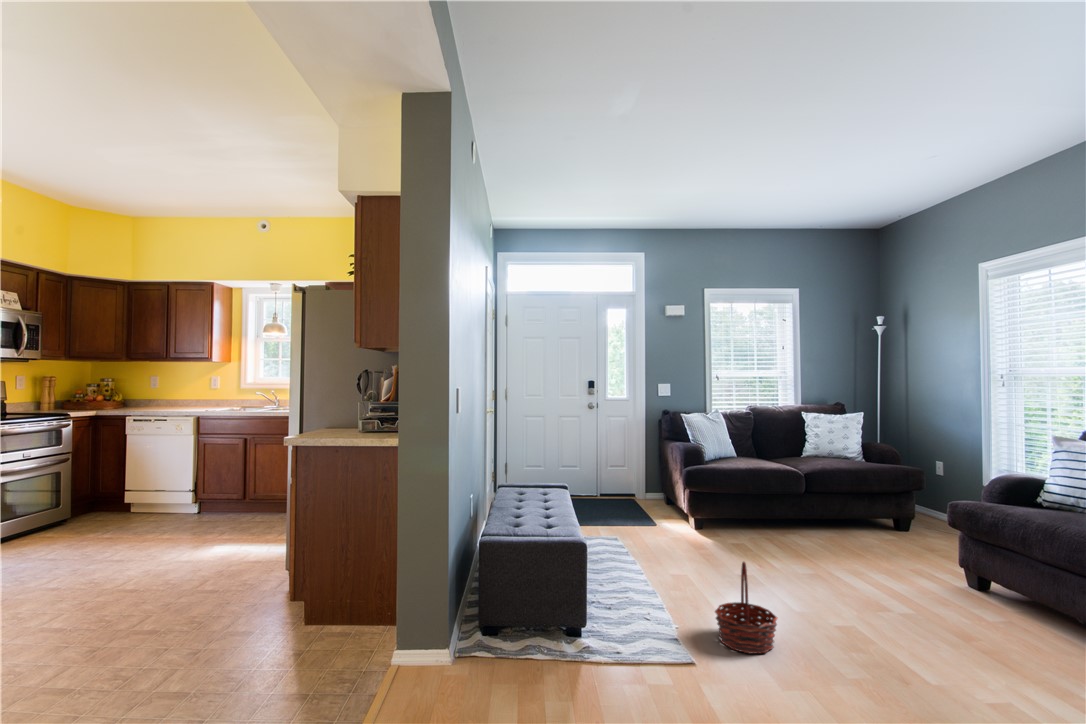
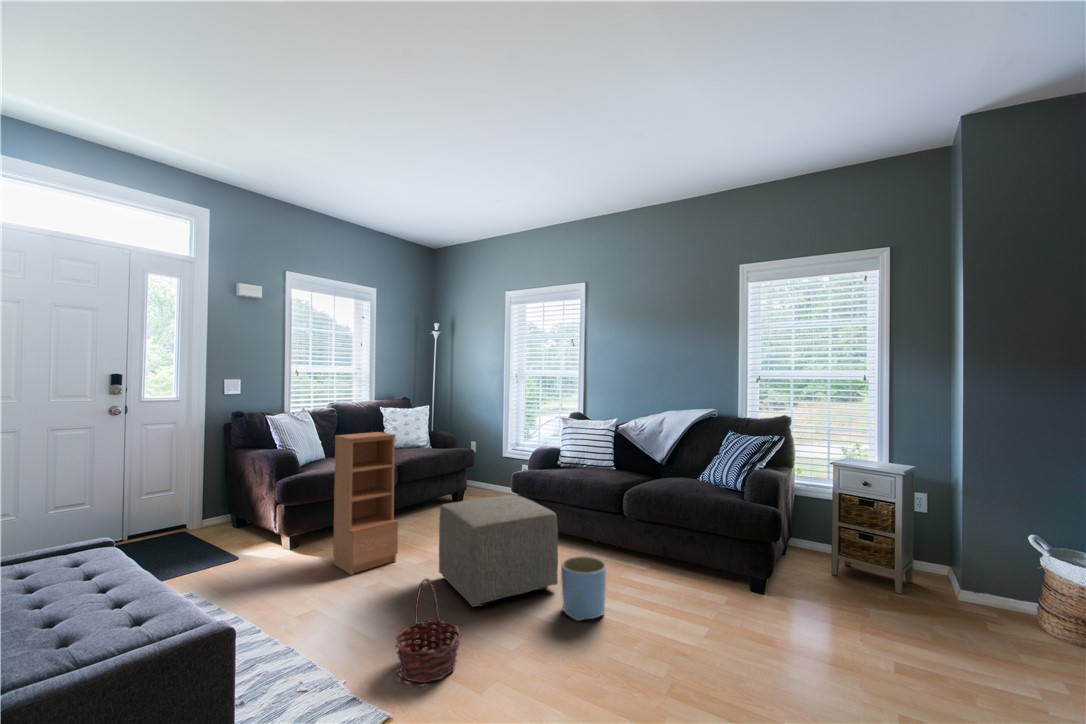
bookcase: none [720,433,779,563] -> present [333,432,398,575]
ottoman: none [808,512,947,635] -> present [439,495,558,607]
planter: none [928,601,1000,685] -> present [561,556,606,621]

